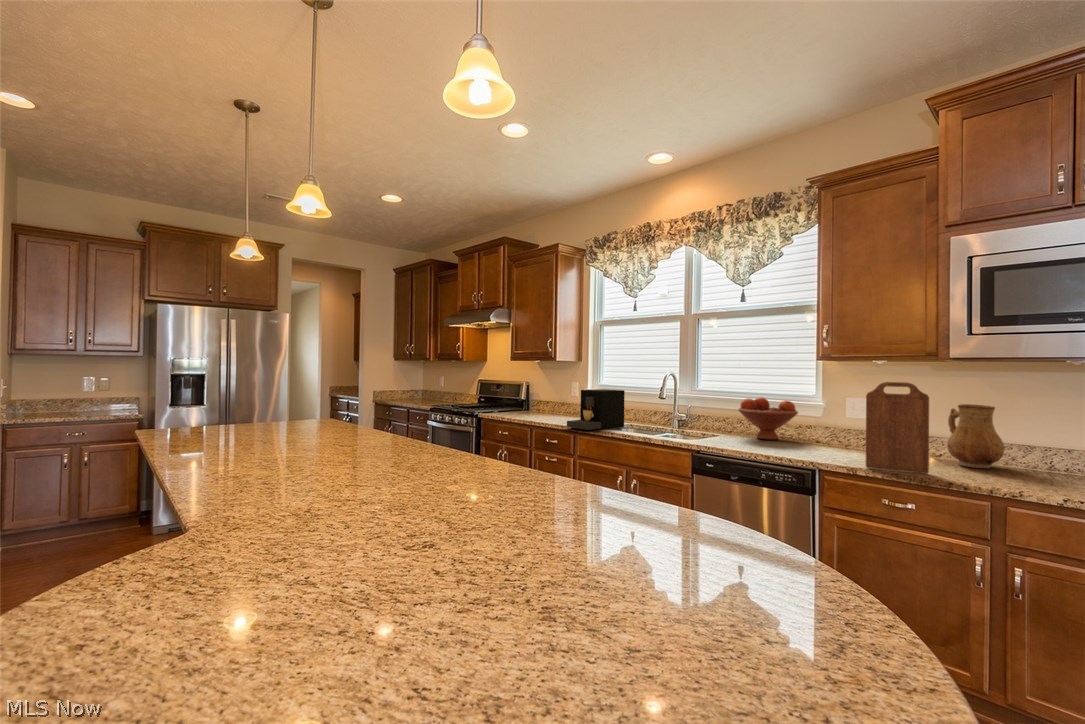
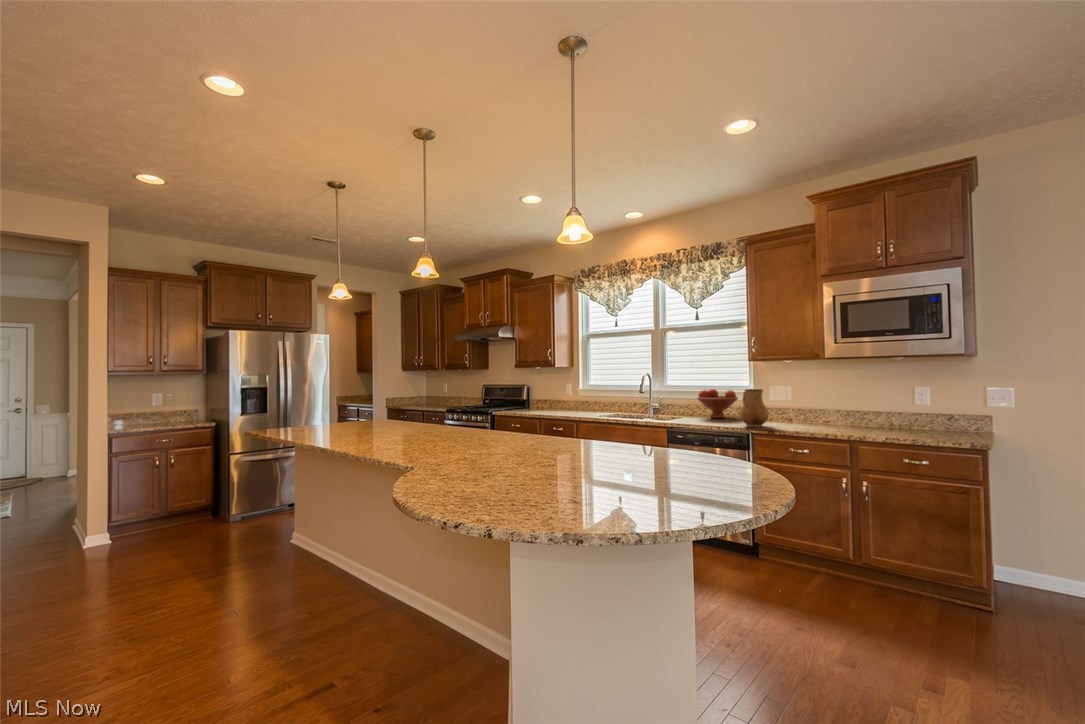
cutting board: present [866,382,929,474] -> none [778,374,816,431]
coffee maker: present [567,389,625,430] -> none [572,388,613,418]
ceramic pitcher: present [947,404,1004,468] -> present [740,389,768,427]

